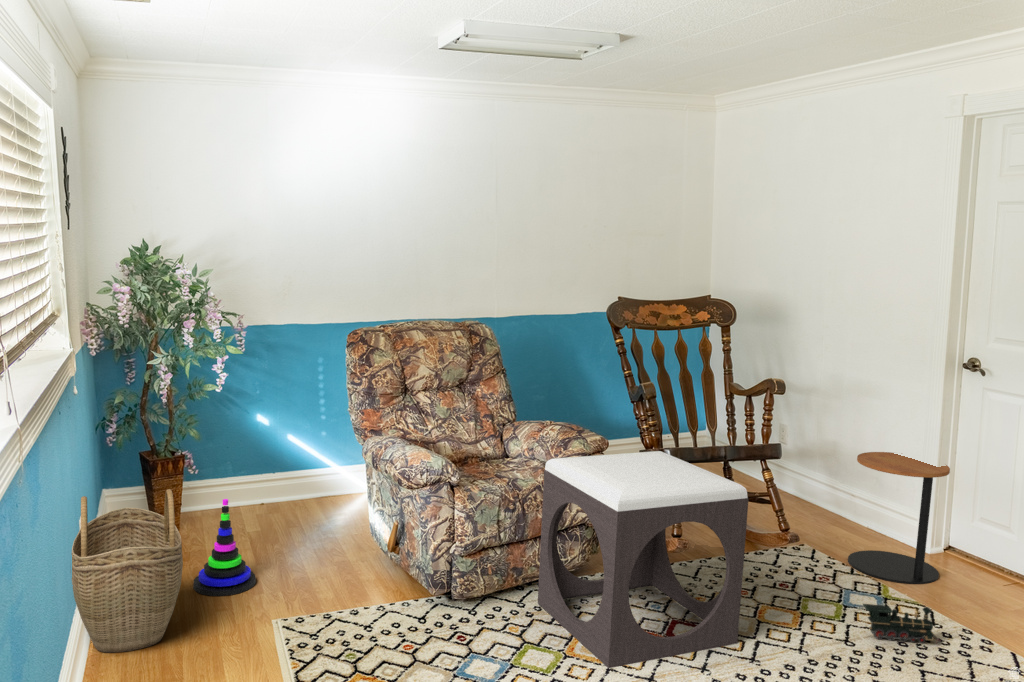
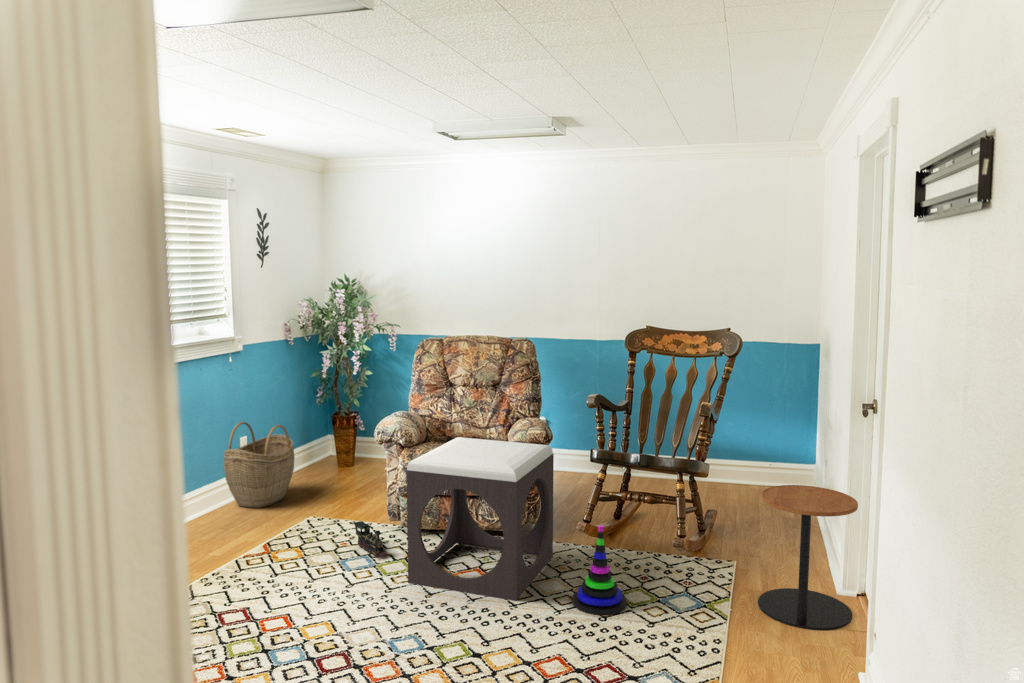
stacking toy: present [193,499,256,596] -> present [573,526,627,615]
toy train: present [863,603,941,644] -> present [354,521,386,558]

